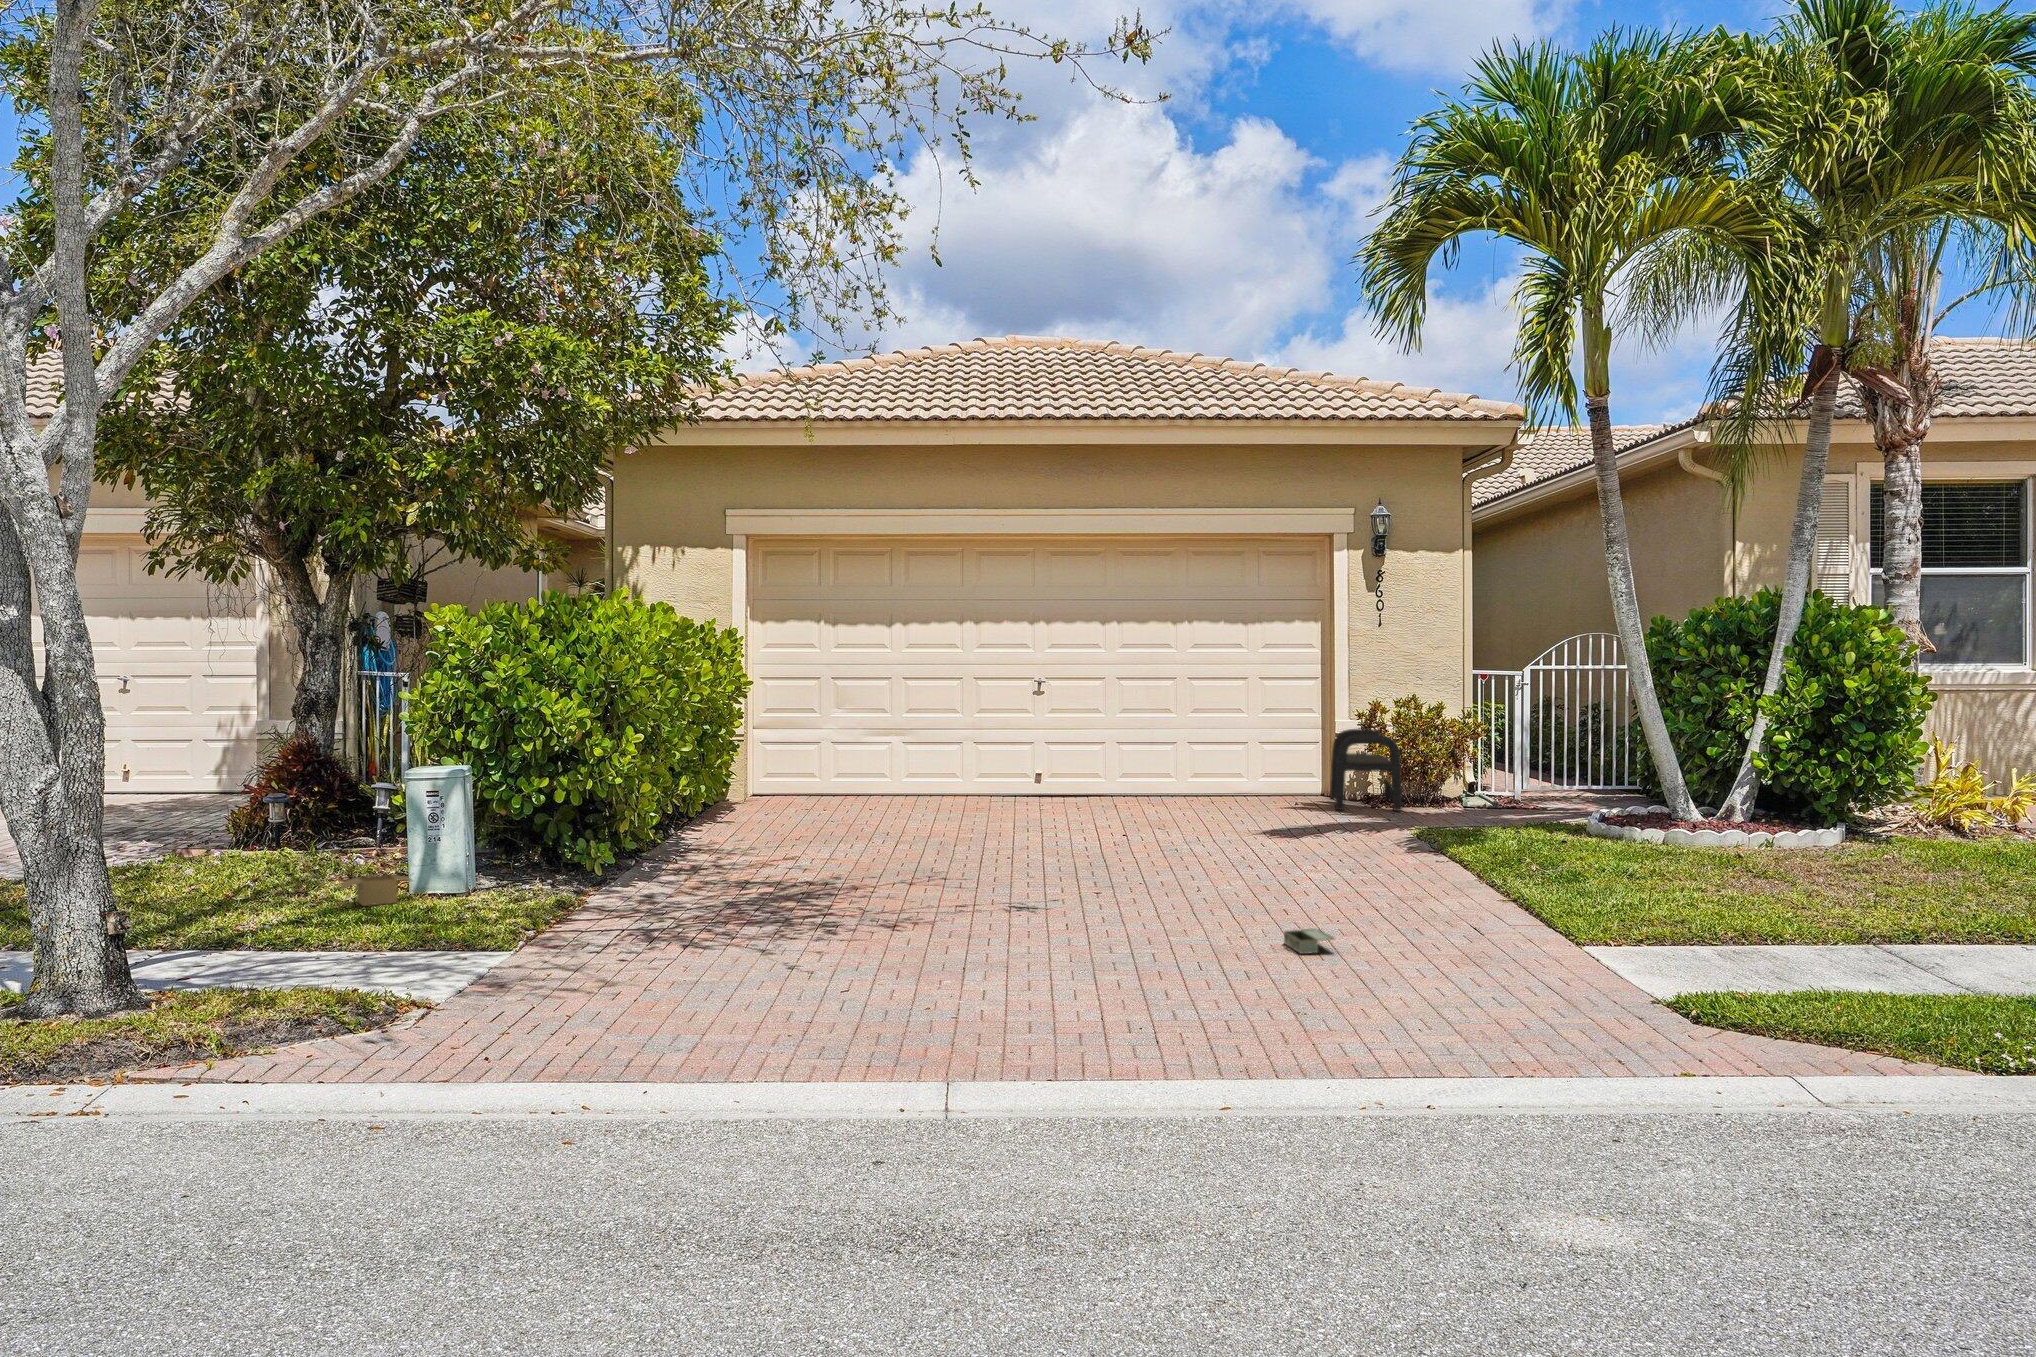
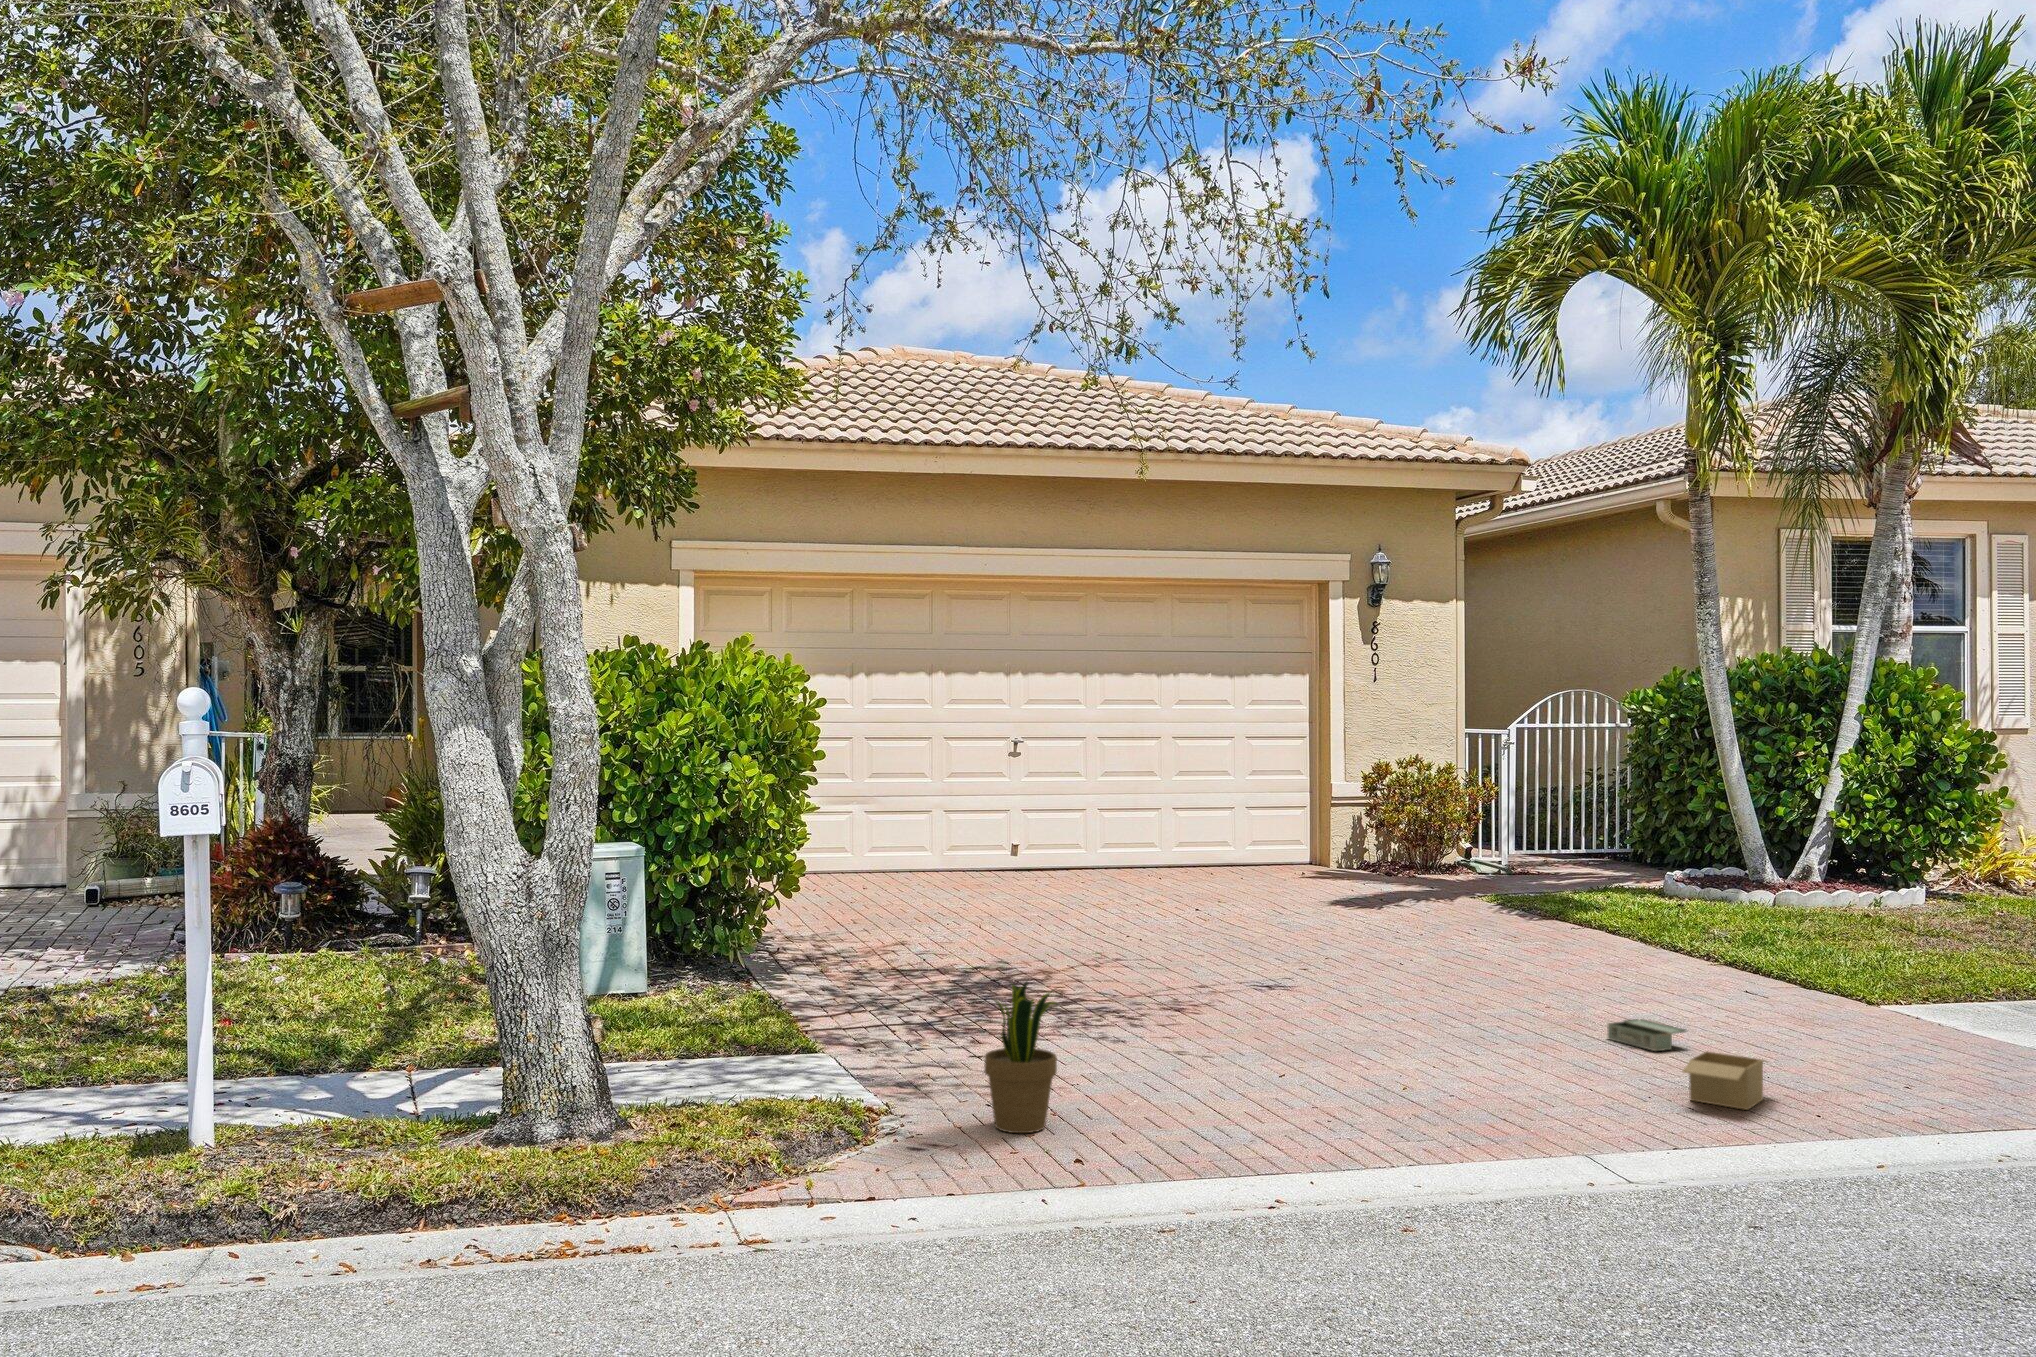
bench: present [1330,729,1402,811] -> none [1329,791,1433,880]
cardboard box: present [340,875,412,906] -> present [1683,1052,1765,1110]
potted plant: none [703,878,762,982] -> present [984,982,1058,1133]

